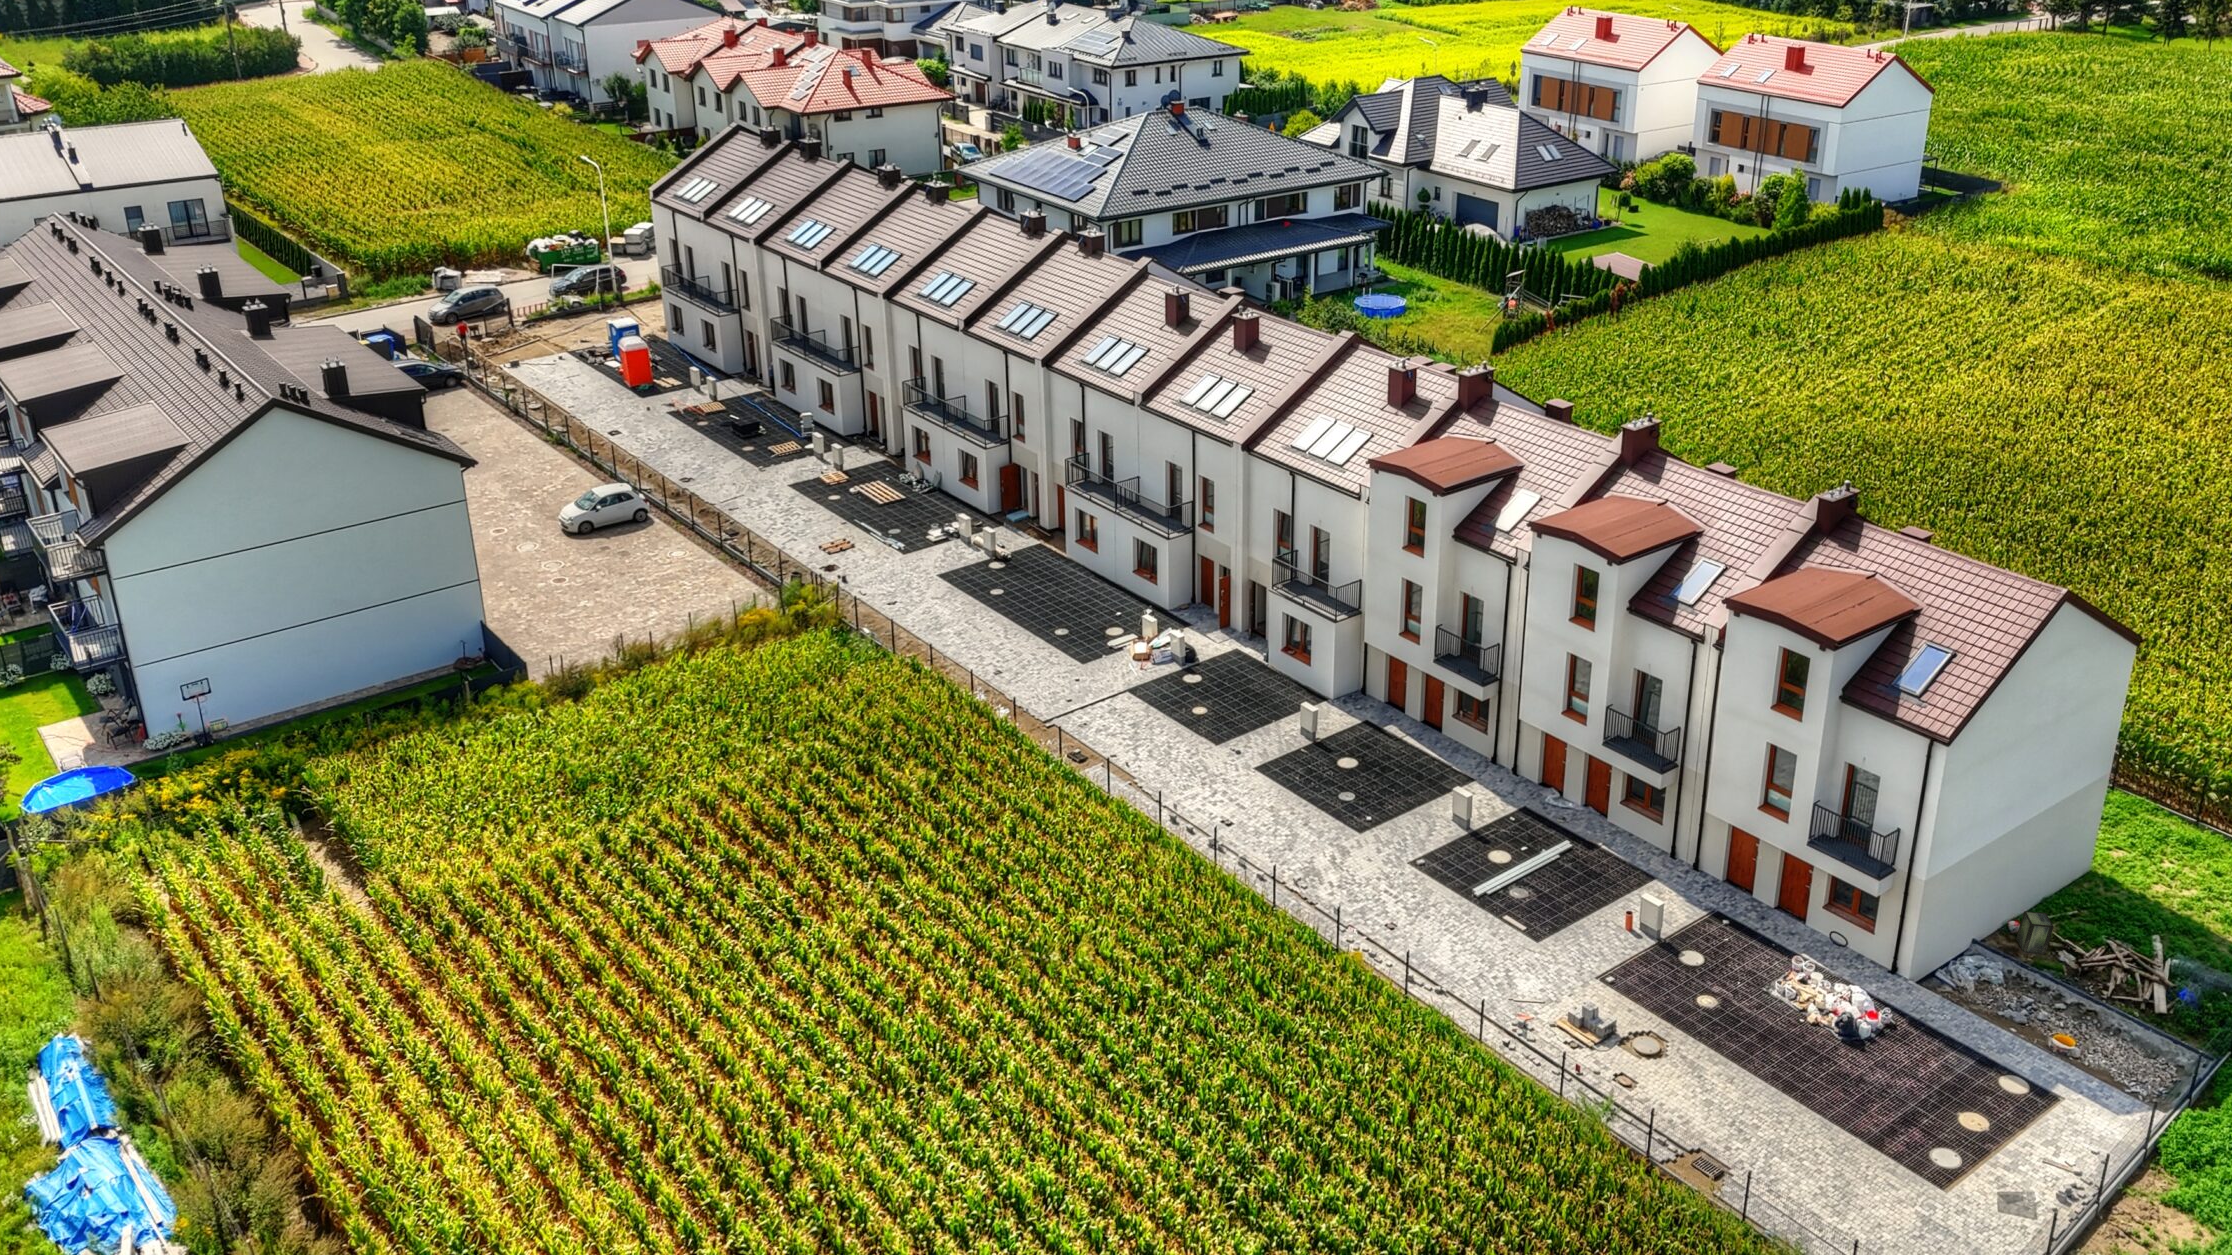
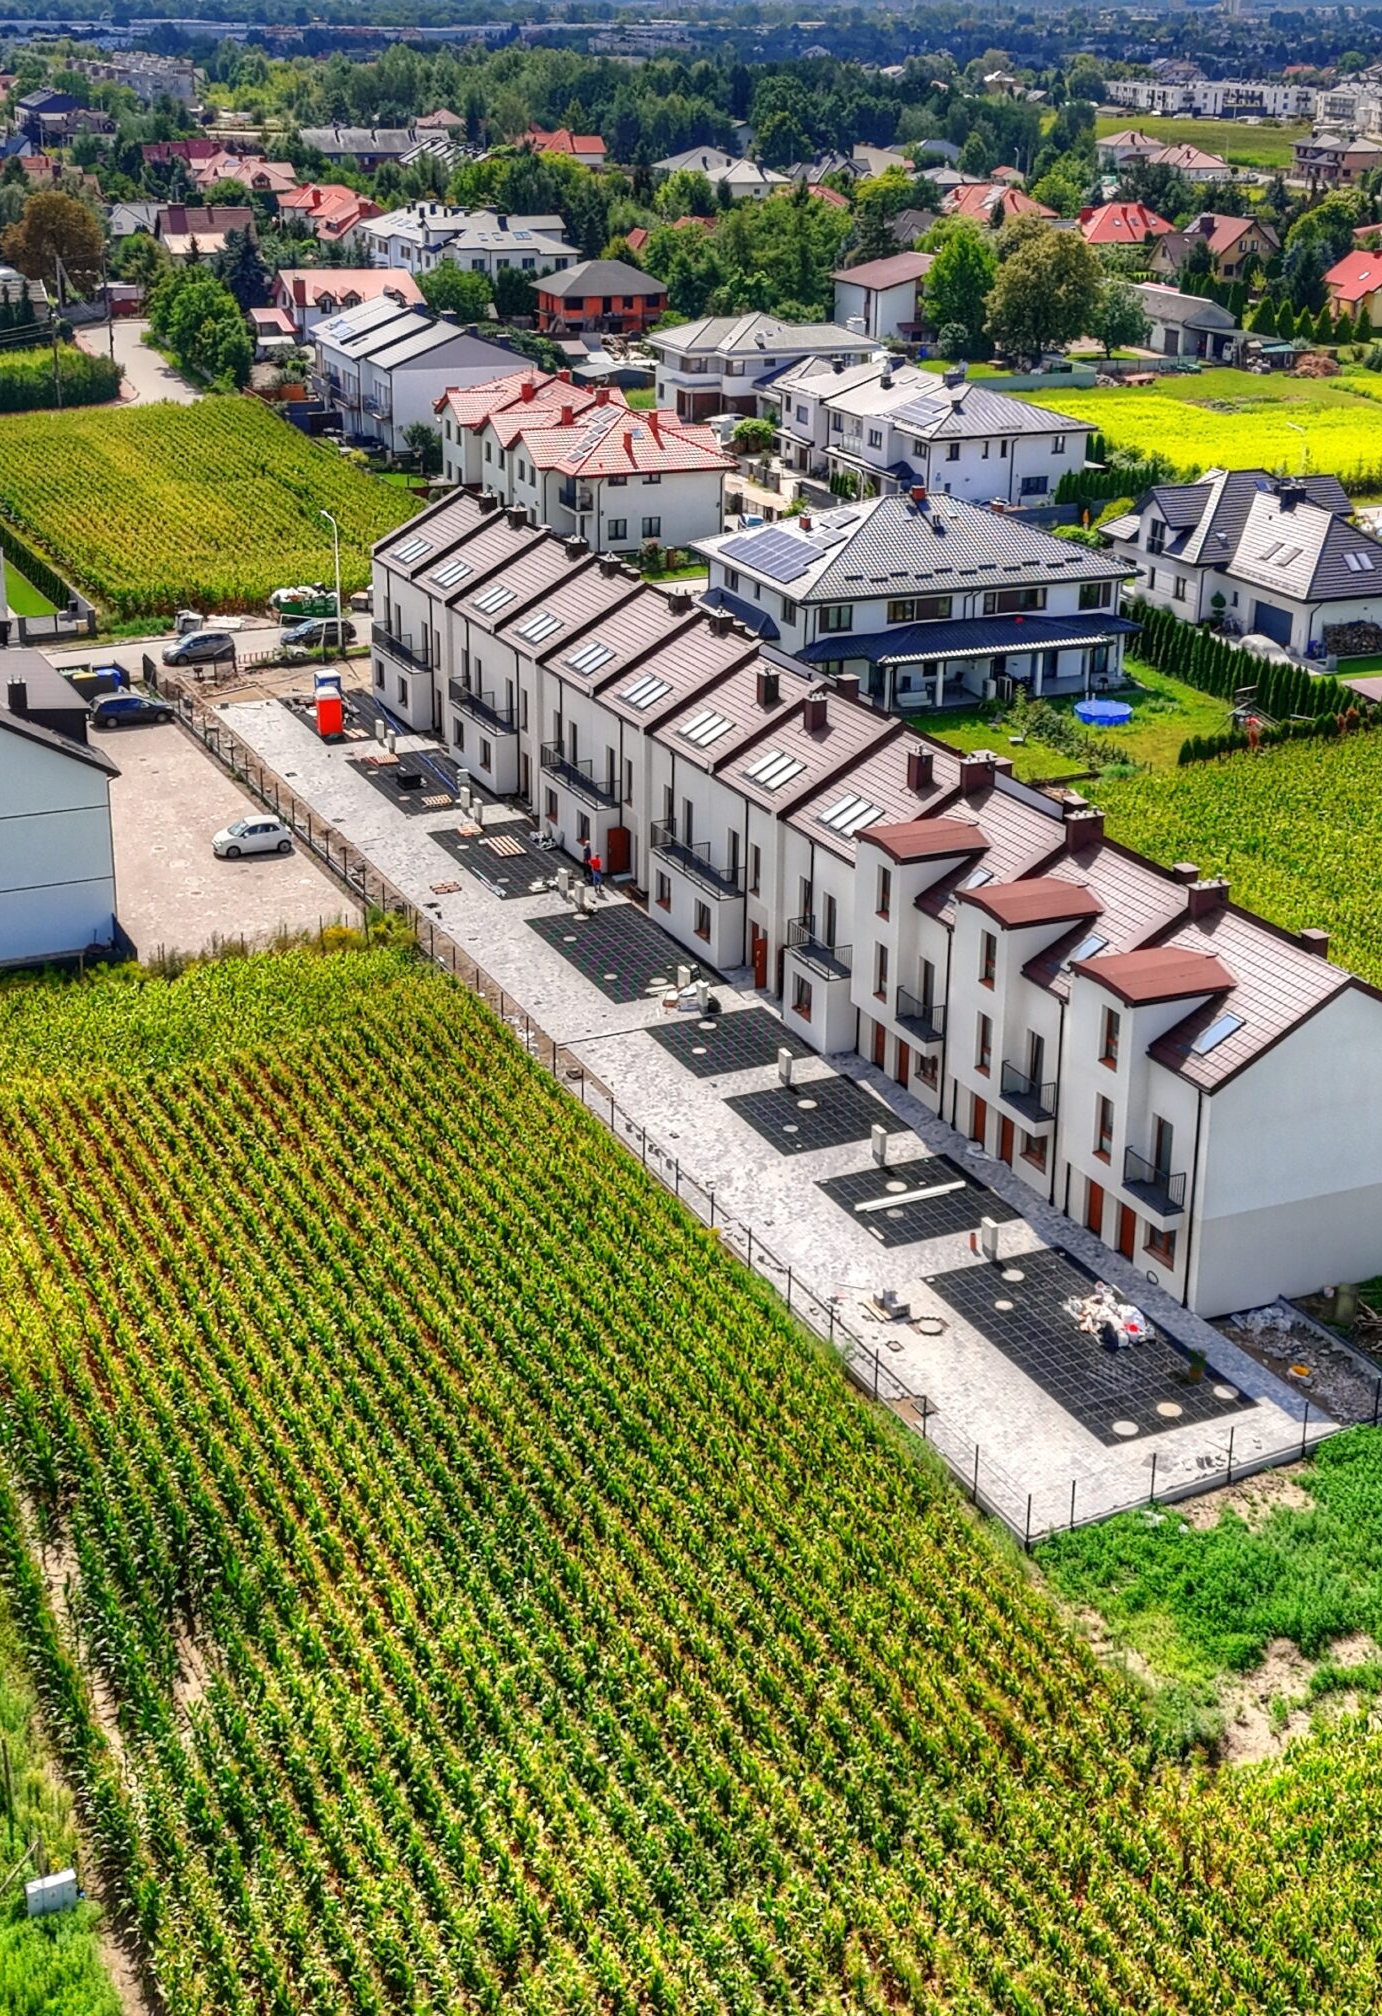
potted tree: none [1947,1027,1978,1066] -> present [1187,1349,1208,1384]

